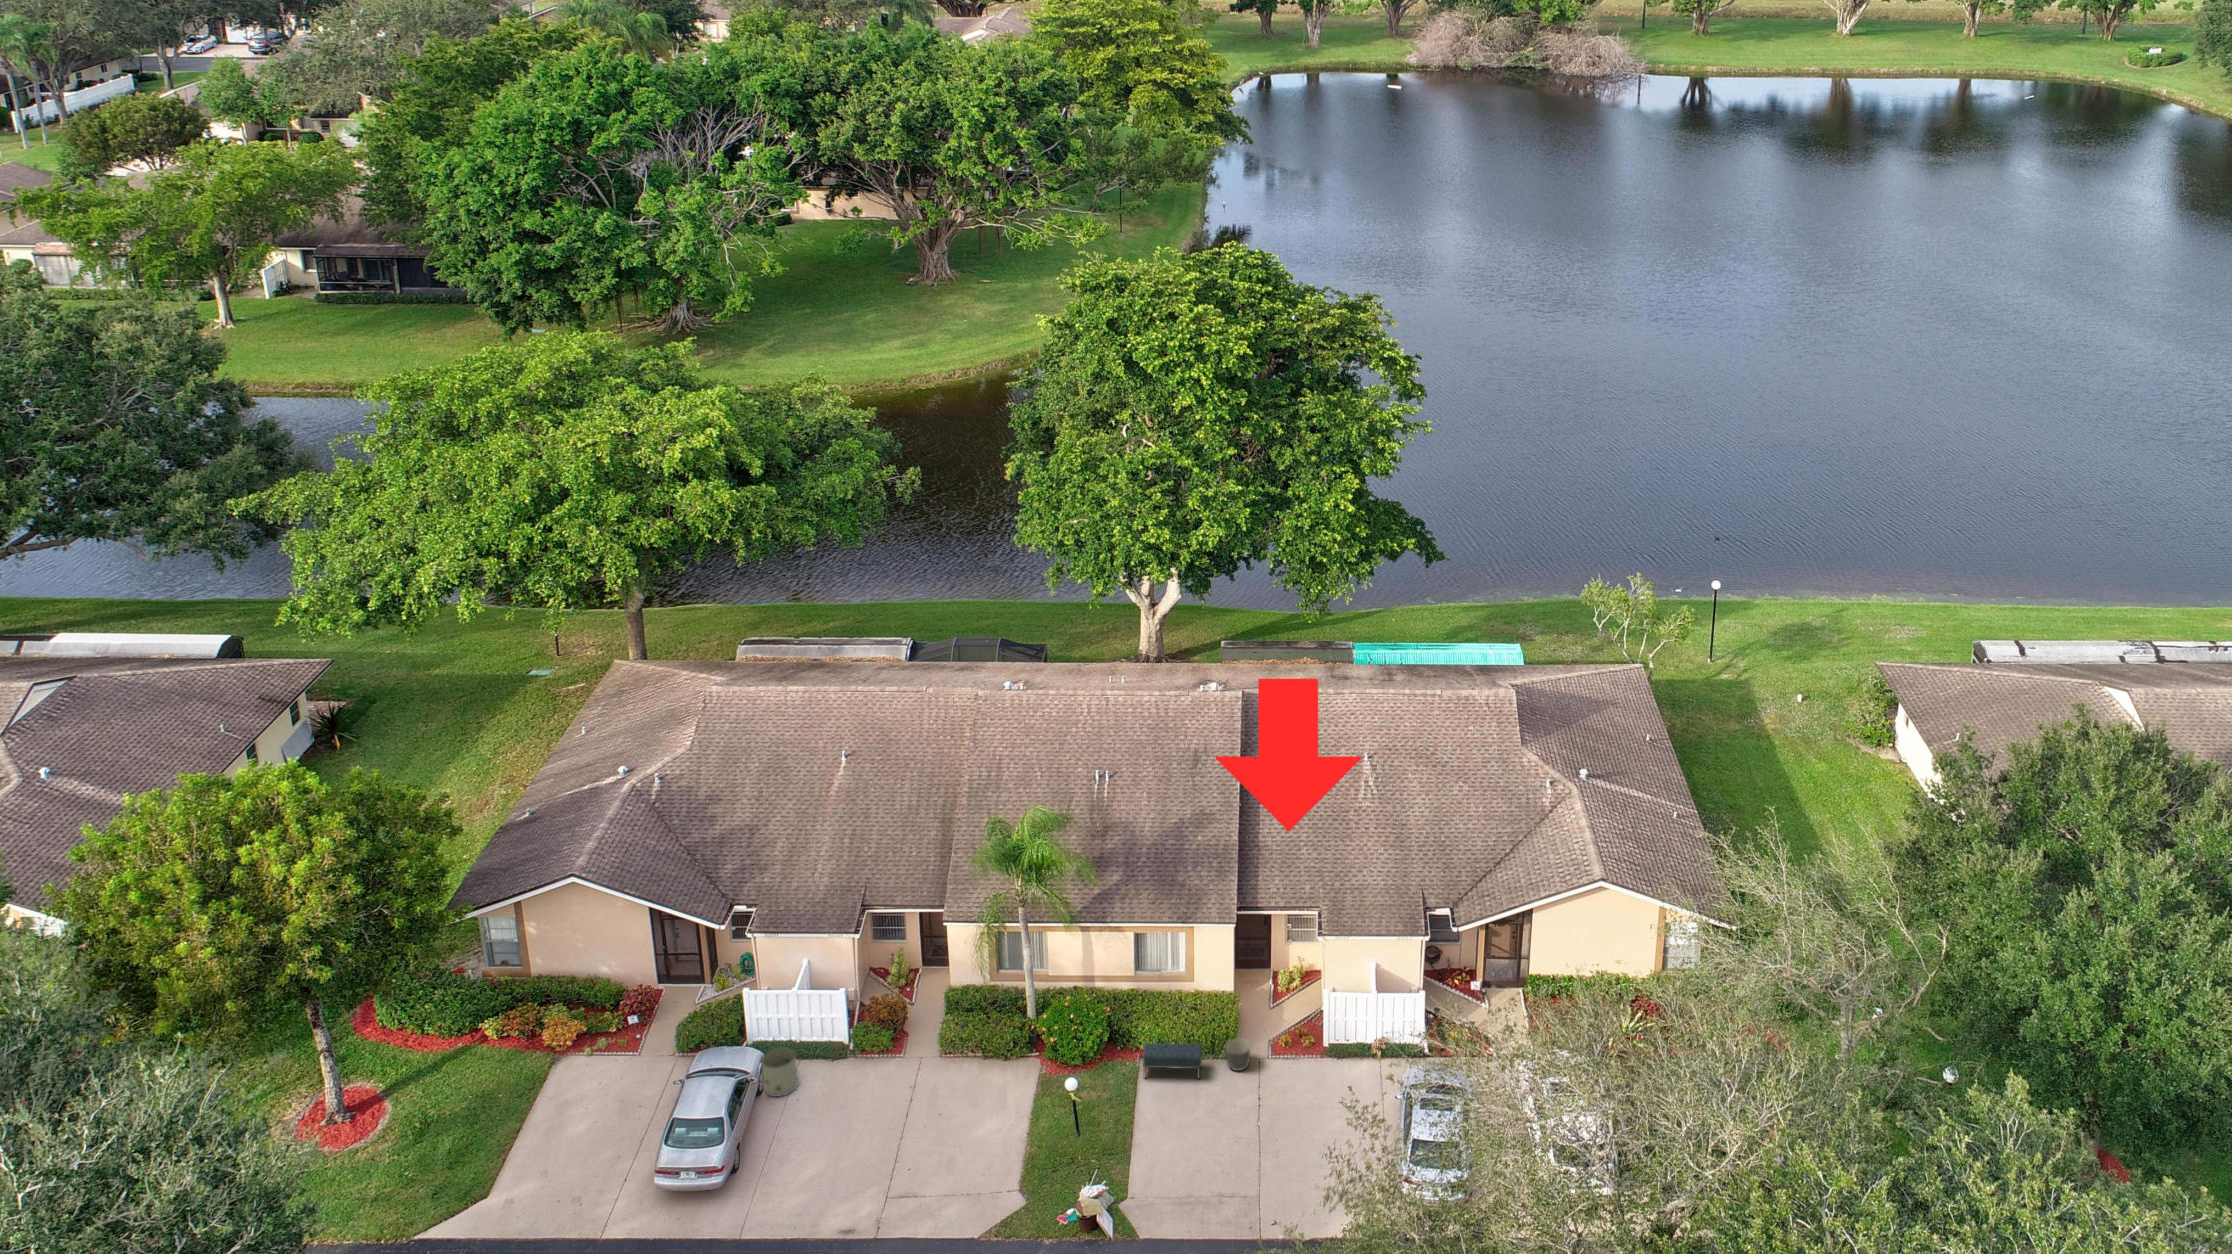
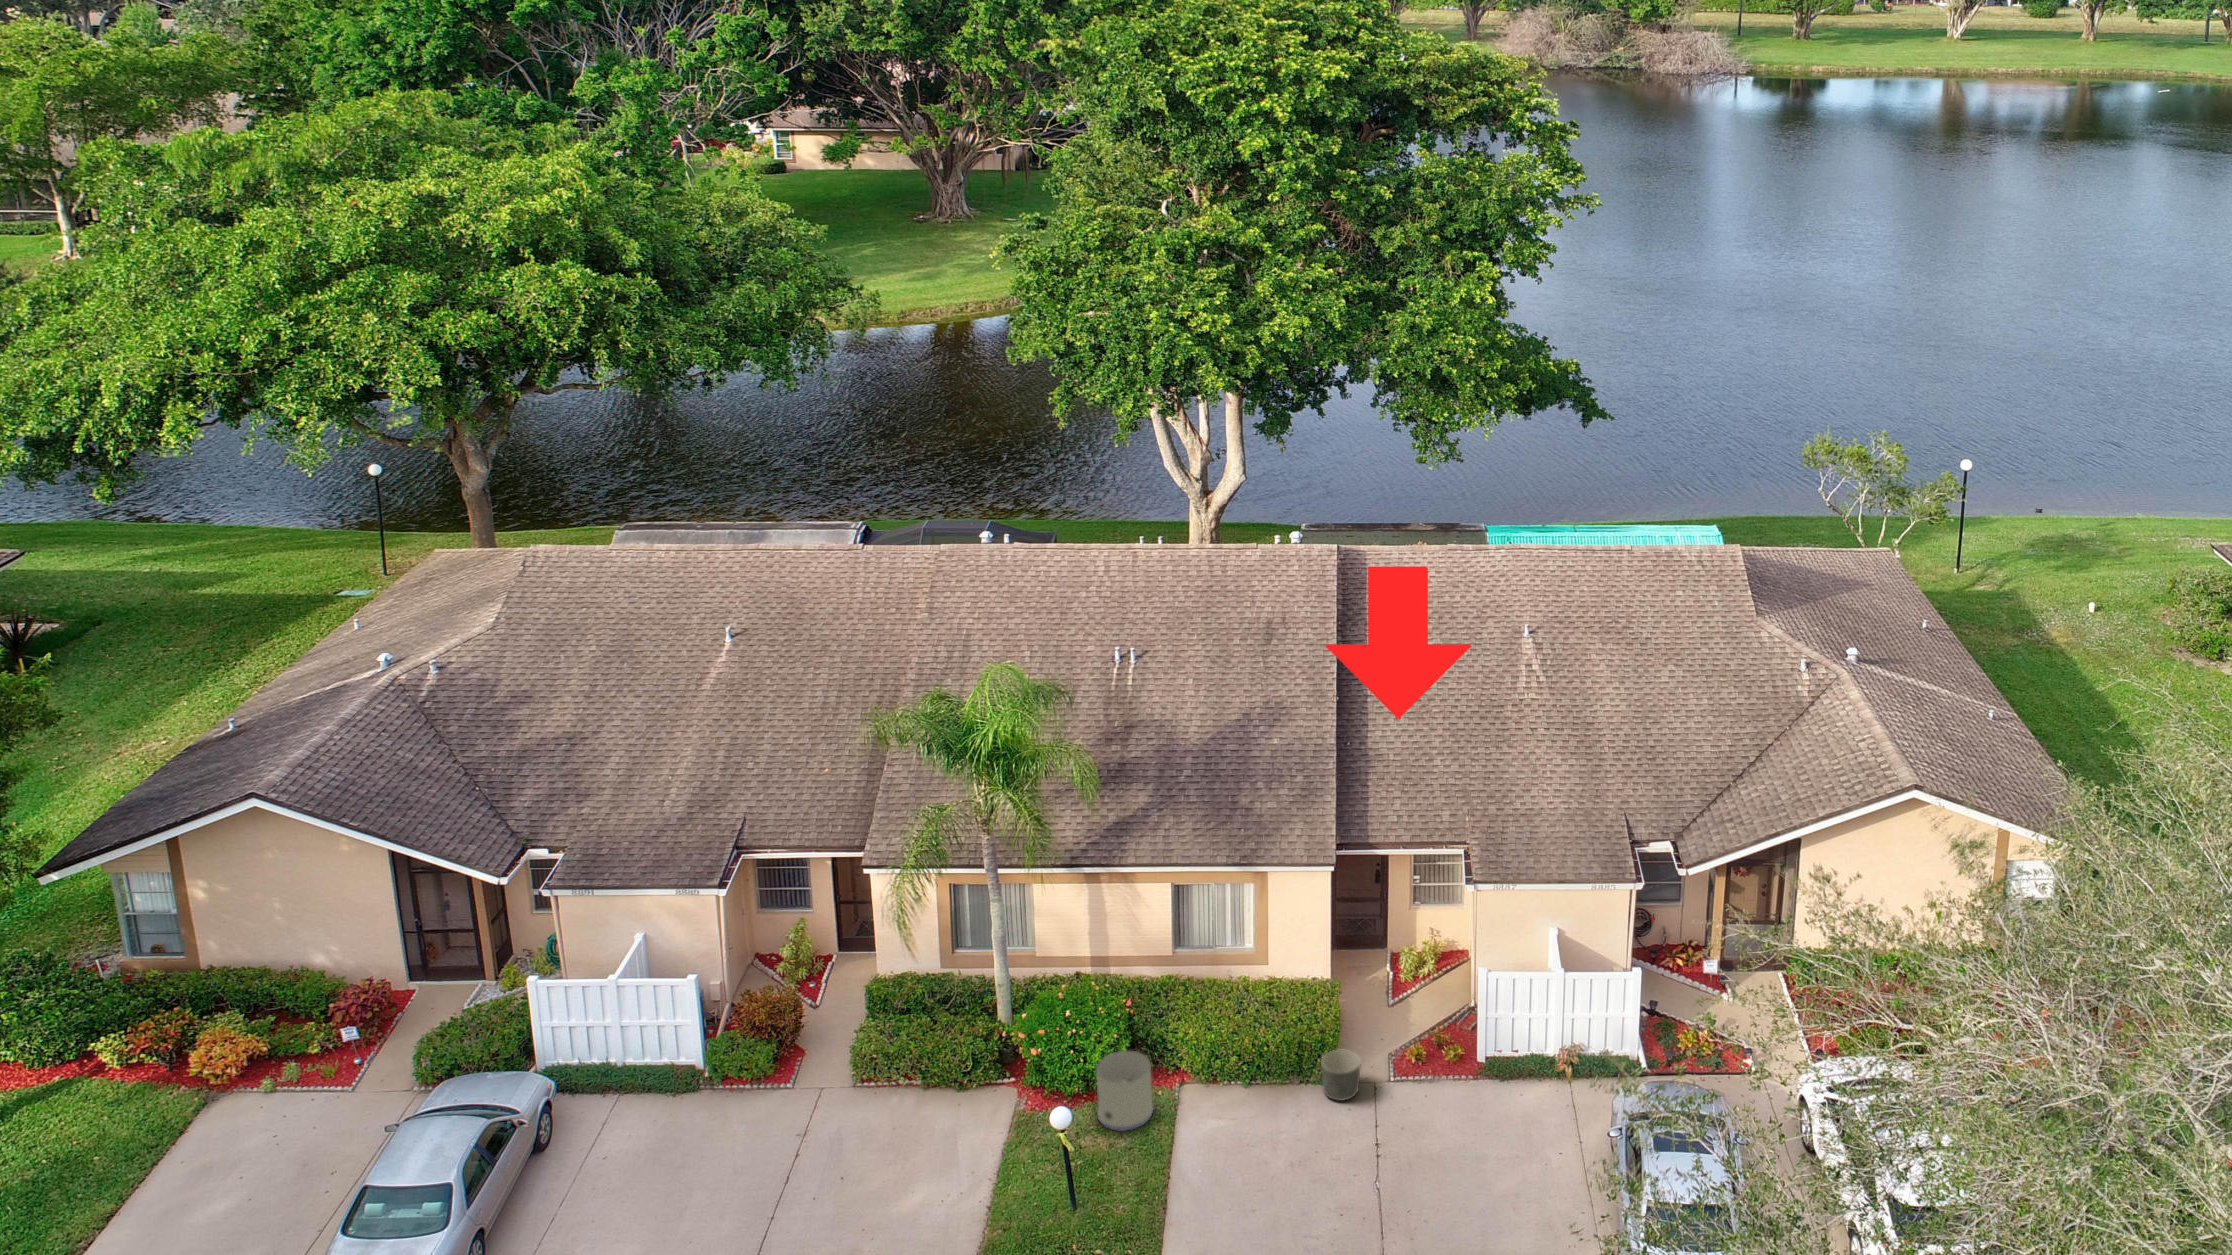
bench: present [1142,1043,1202,1078] -> none [1185,1057,1283,1115]
trash can: present [761,1047,799,1097] -> present [1096,1051,1154,1131]

